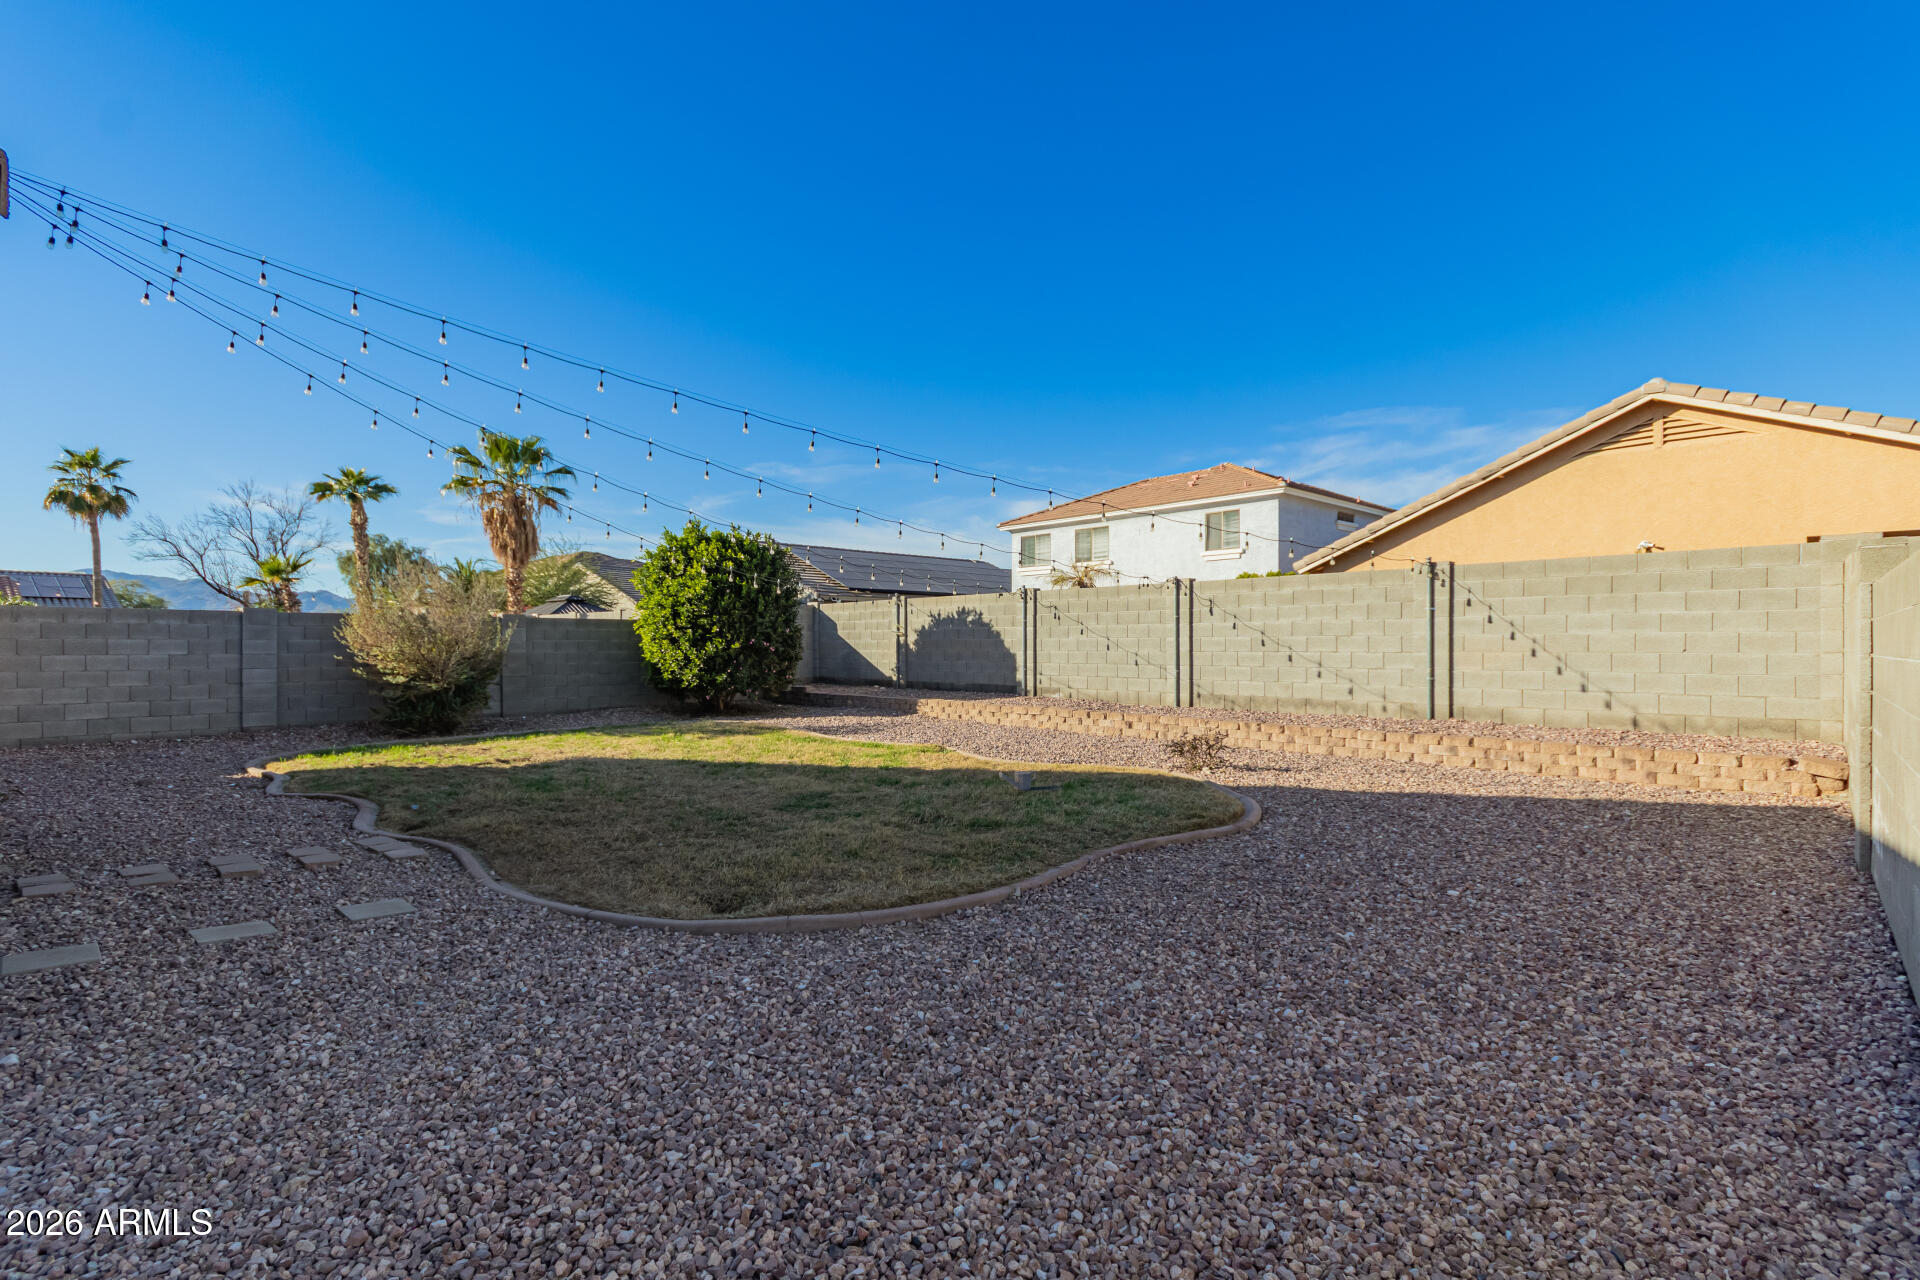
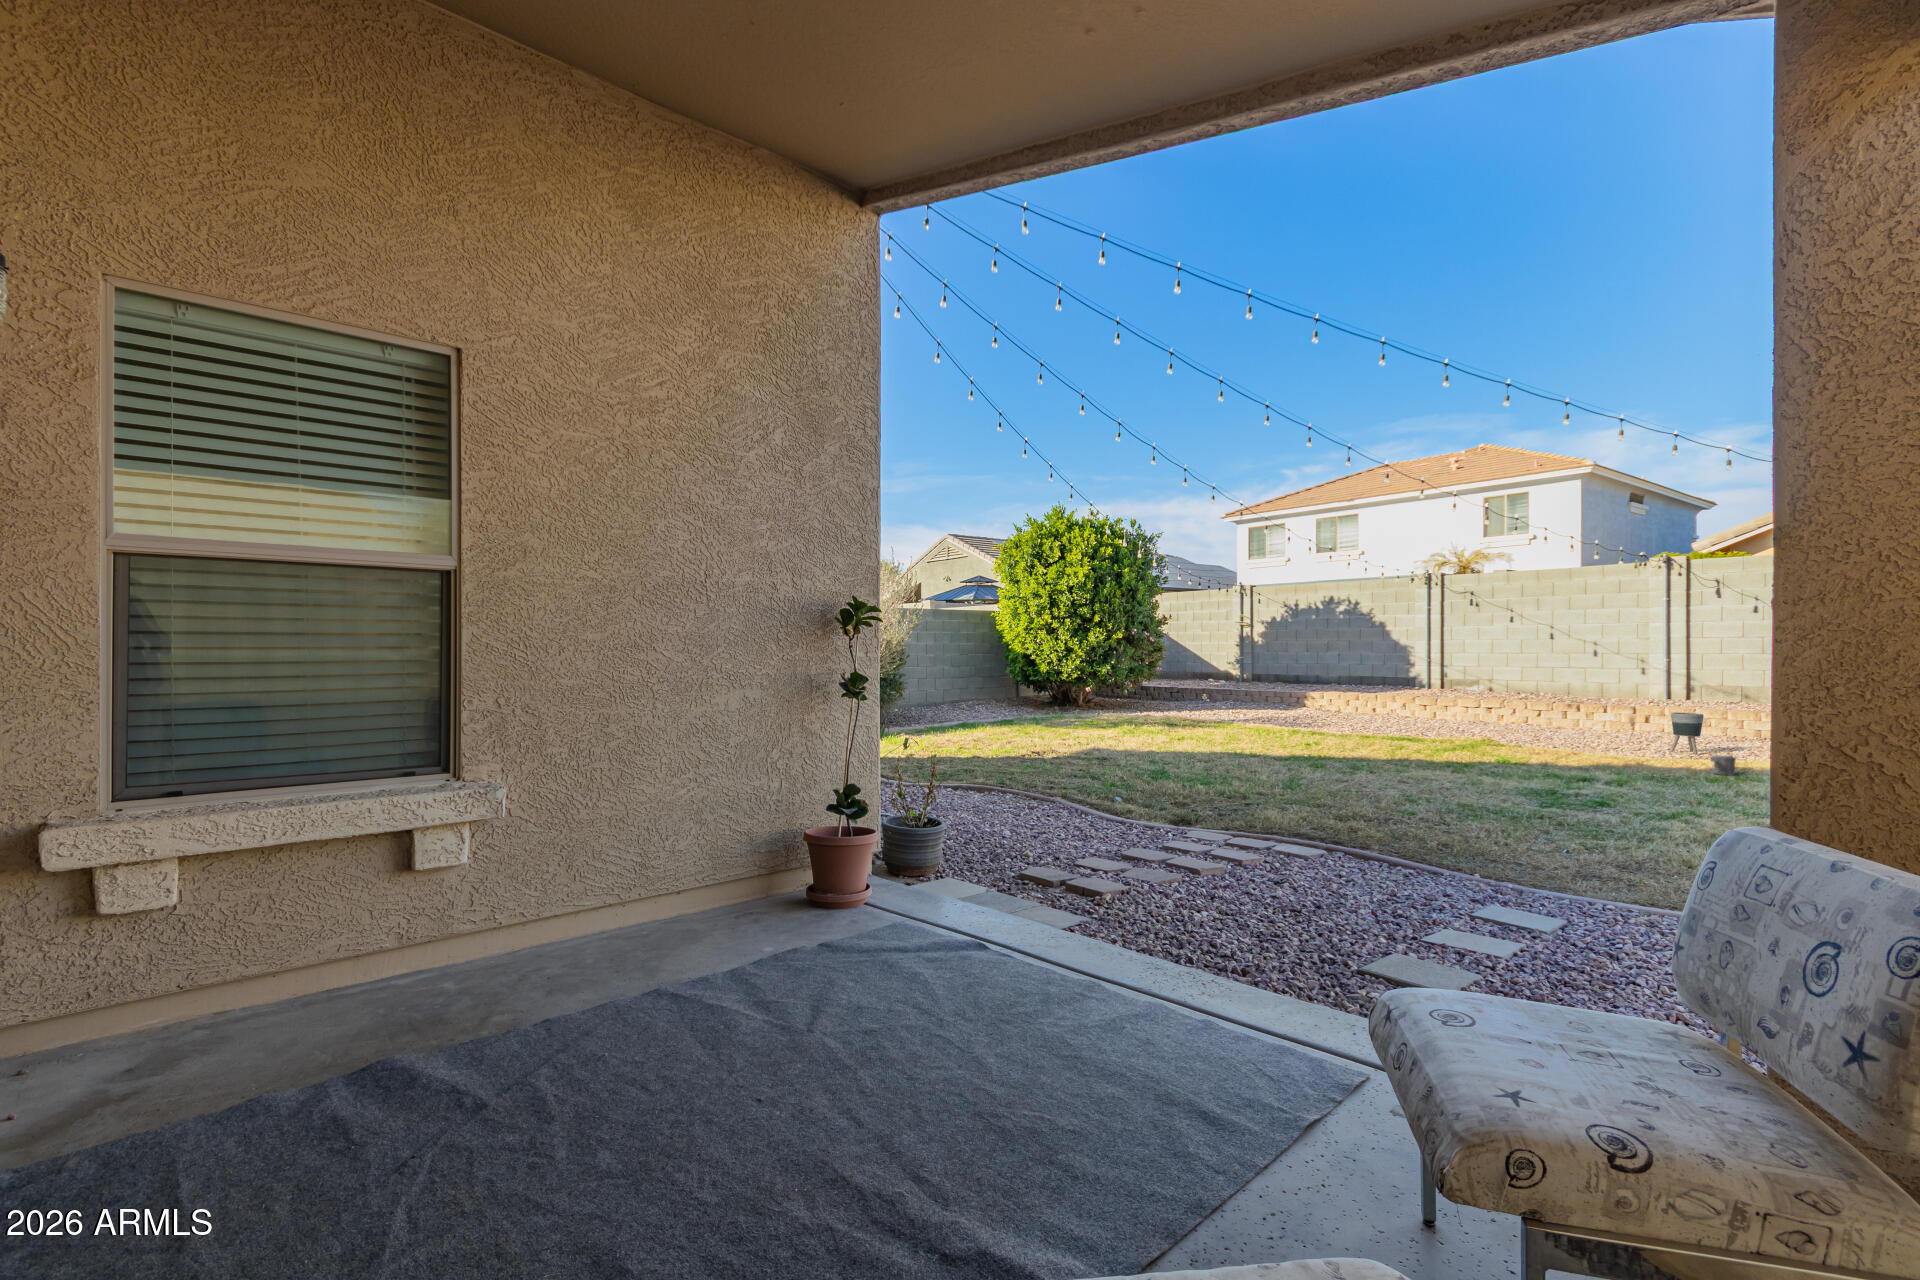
planter: none [1060,728,1085,767] -> present [1671,712,1704,754]

